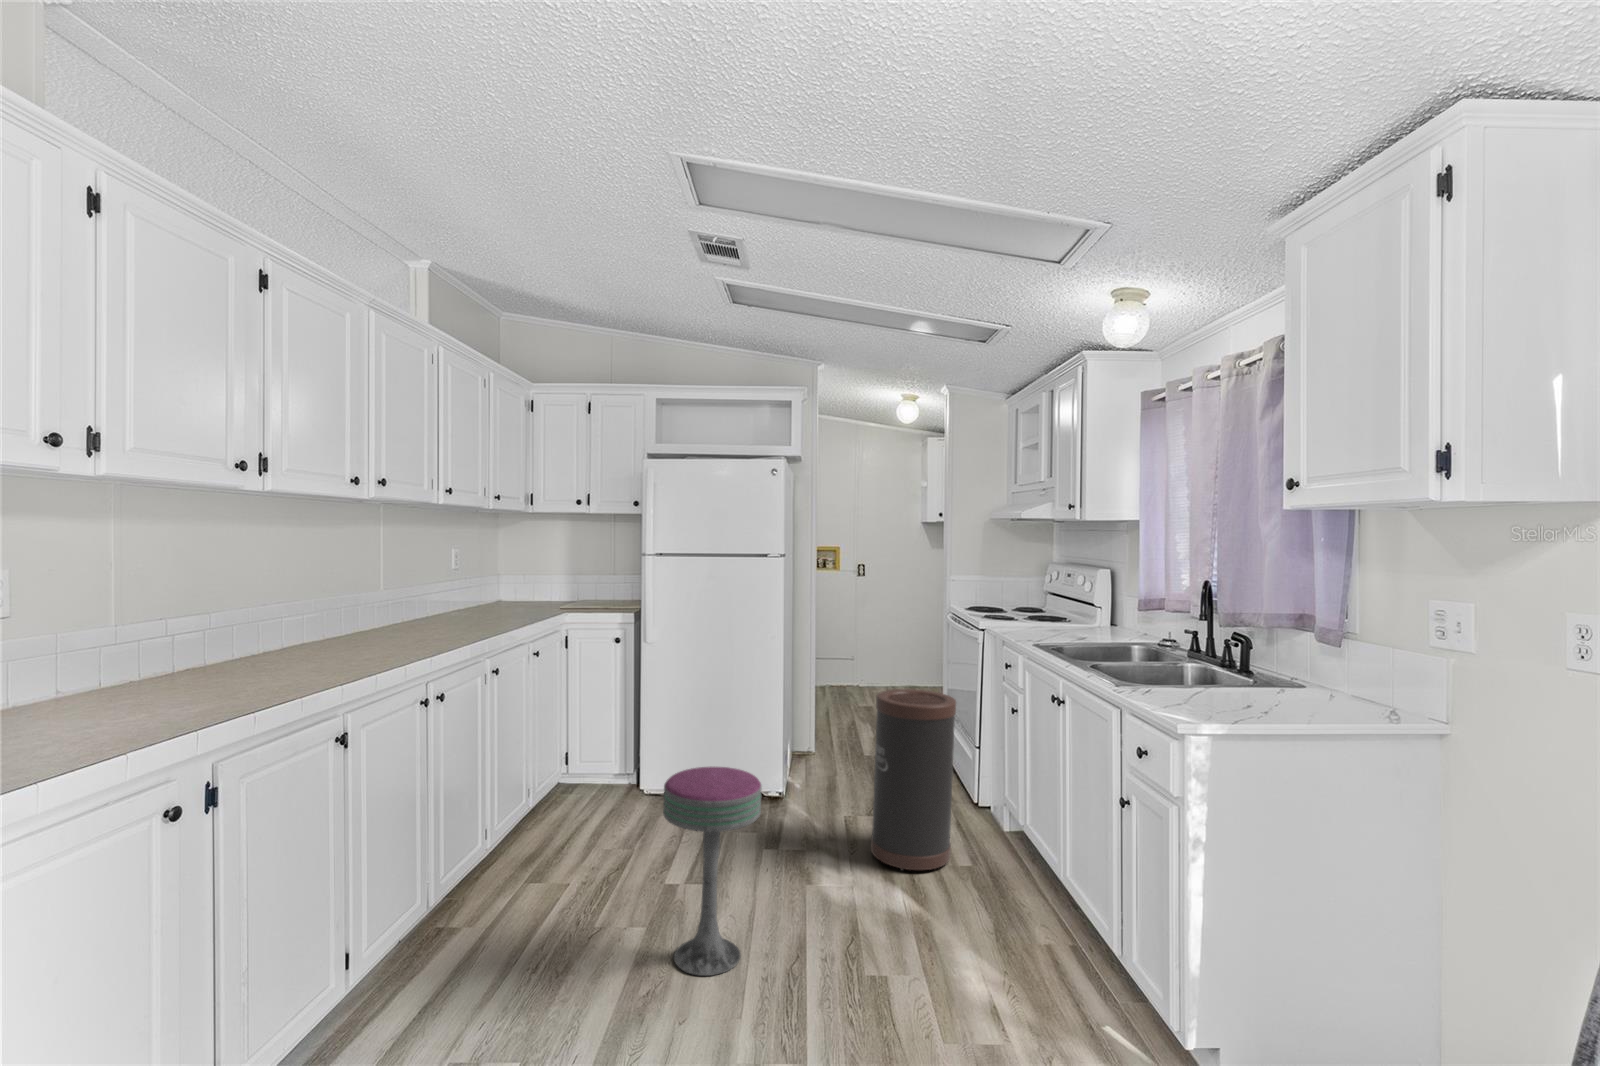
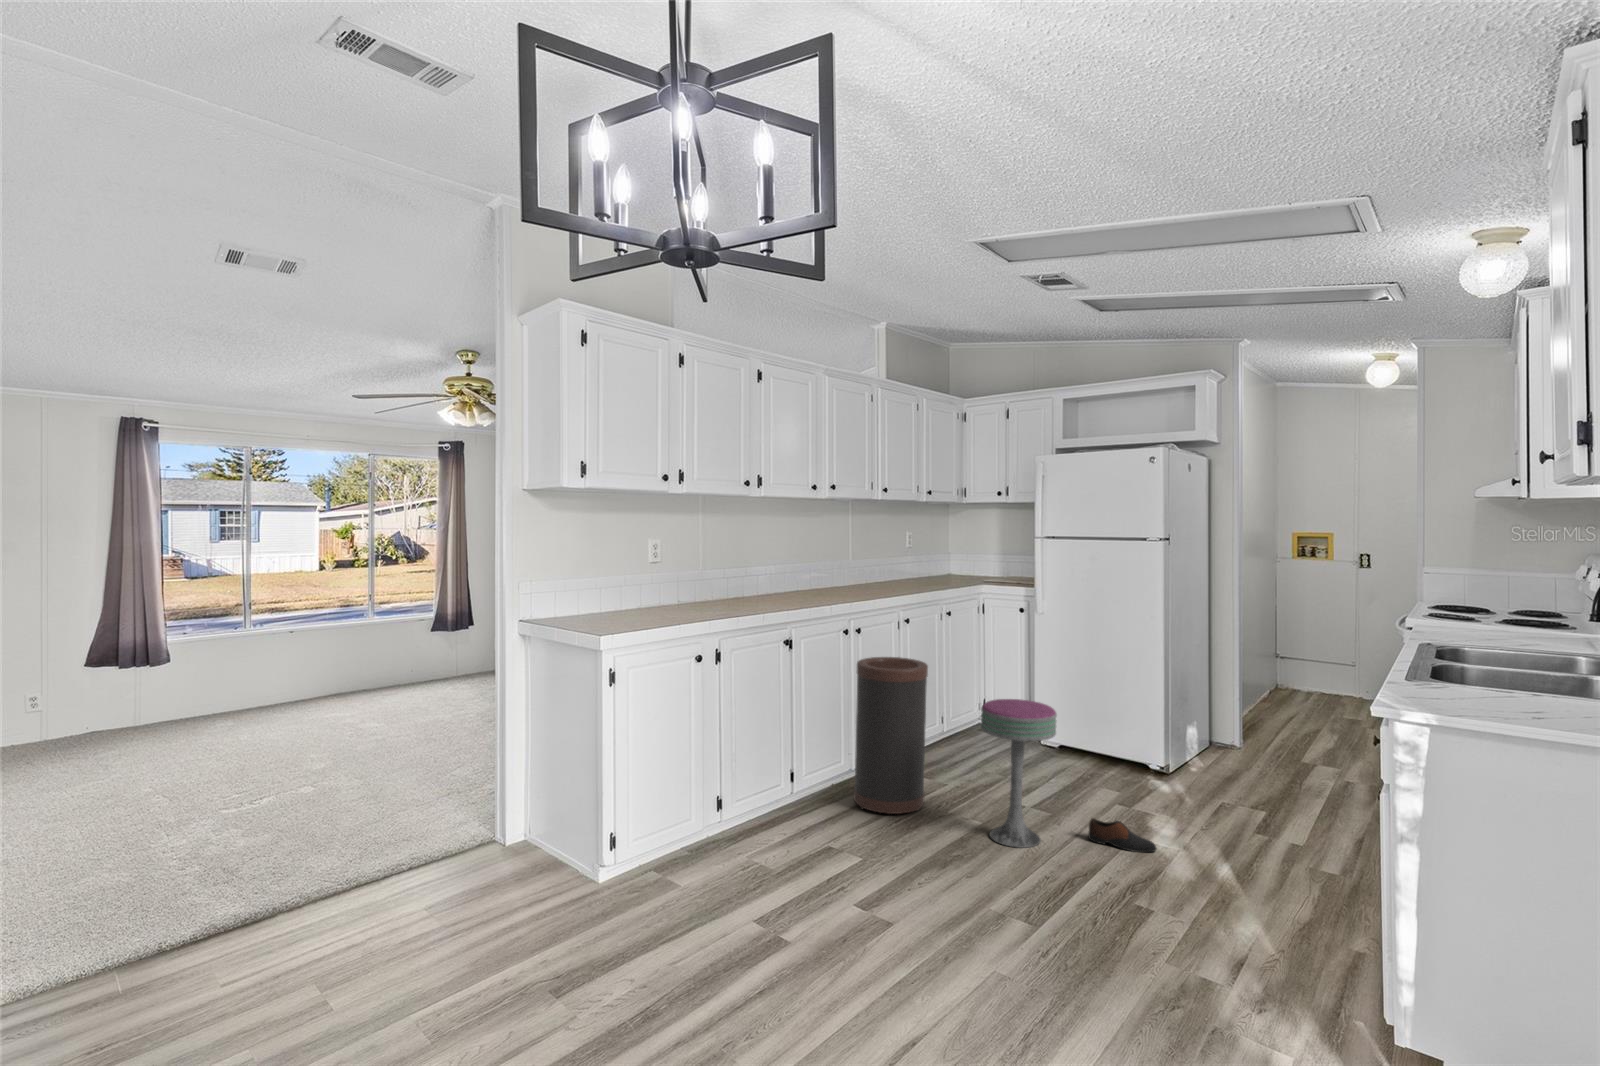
trash can: present [871,689,956,871] -> present [854,657,928,814]
shoe: none [784,894,860,930] -> present [1088,818,1156,852]

